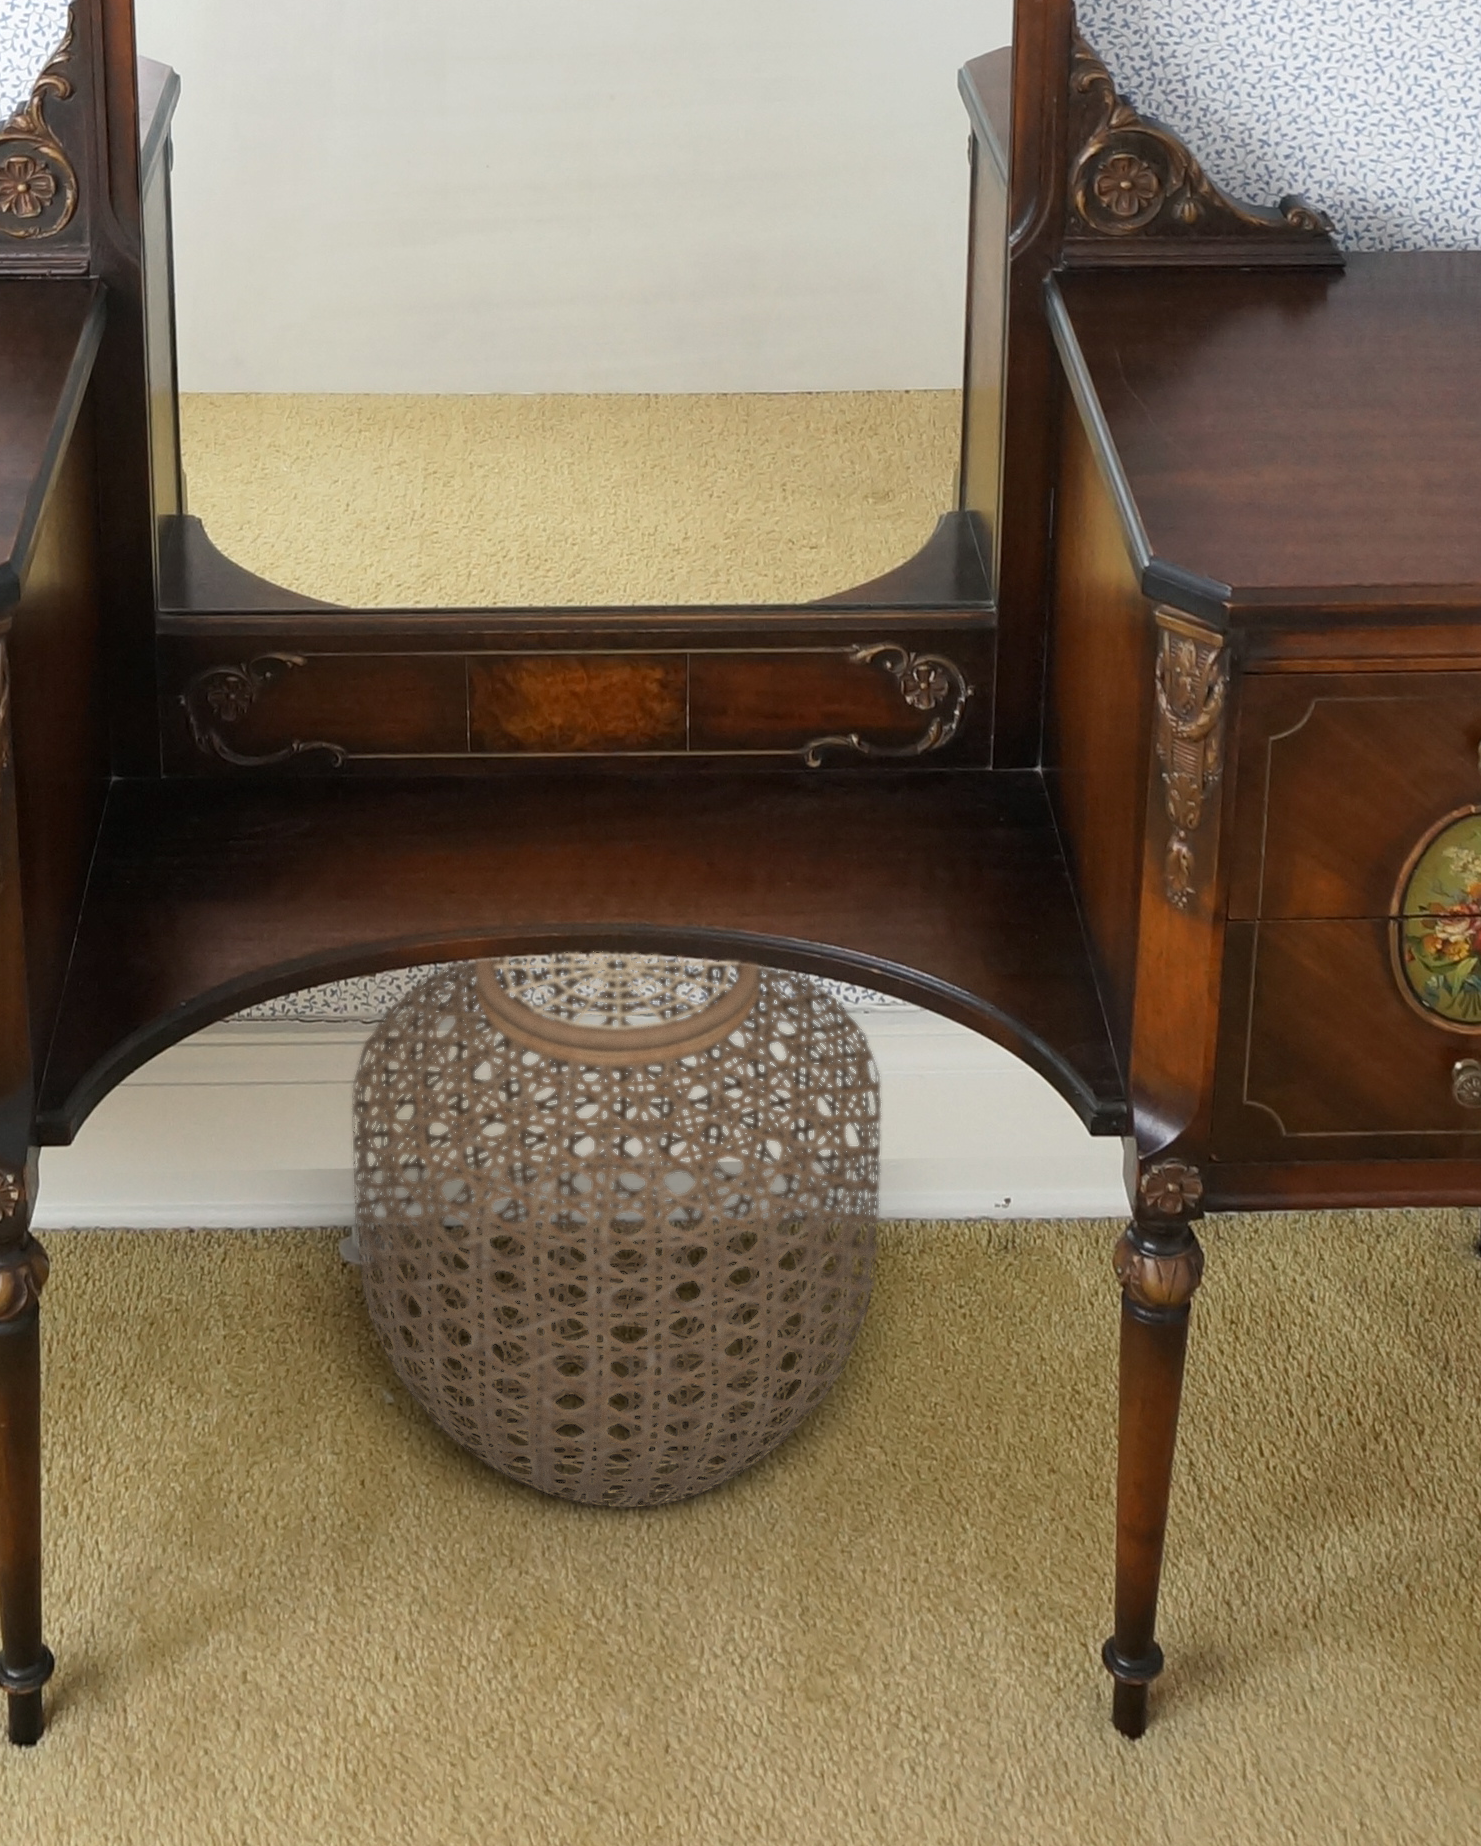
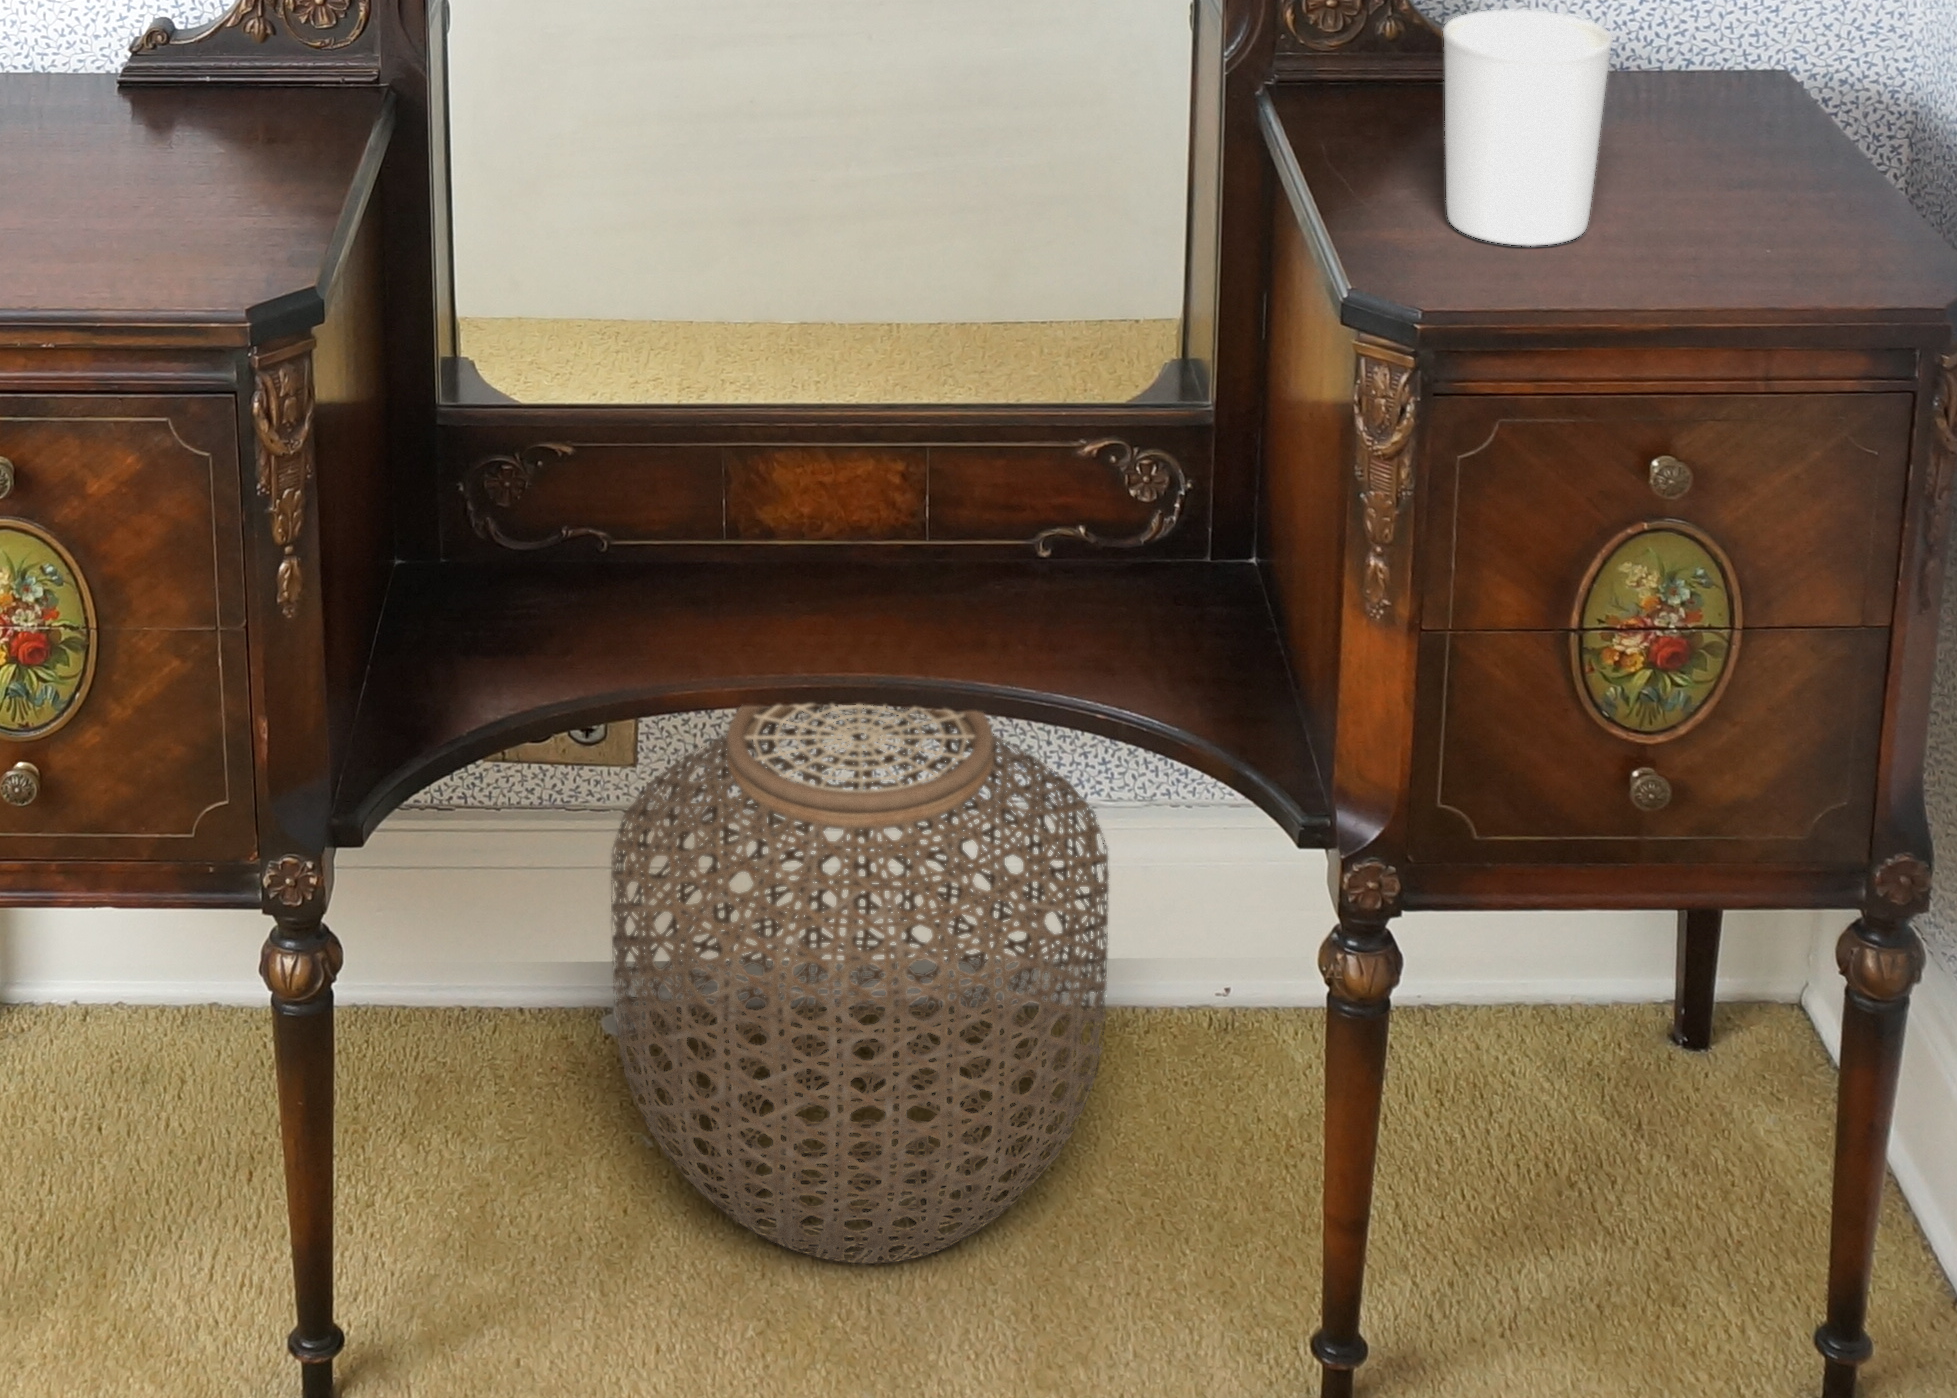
candle holder: none [1239,216,1418,473] -> present [1443,10,1613,246]

